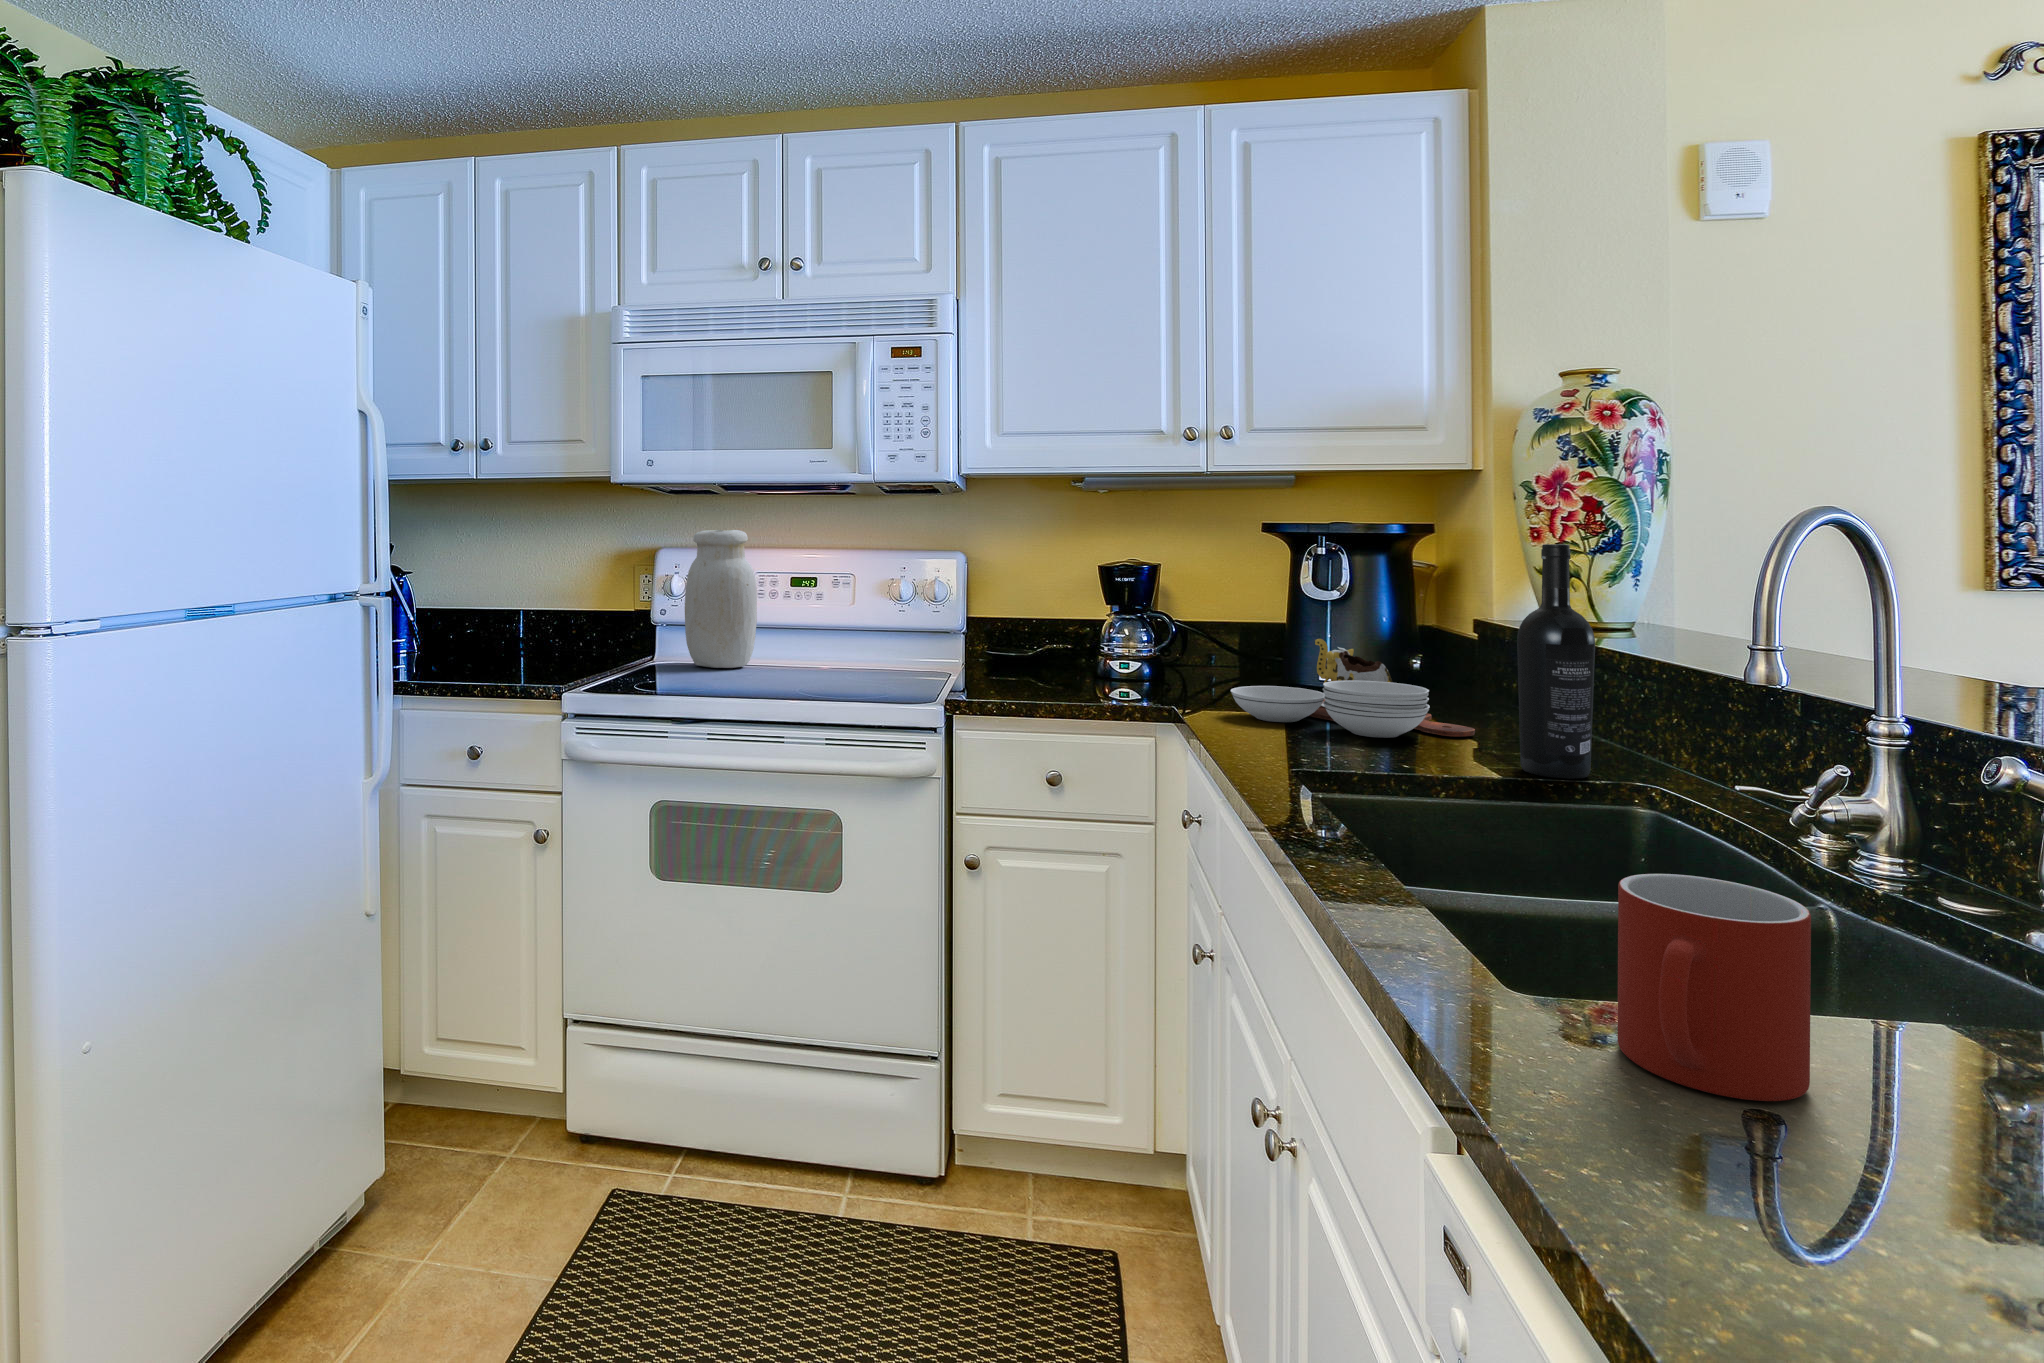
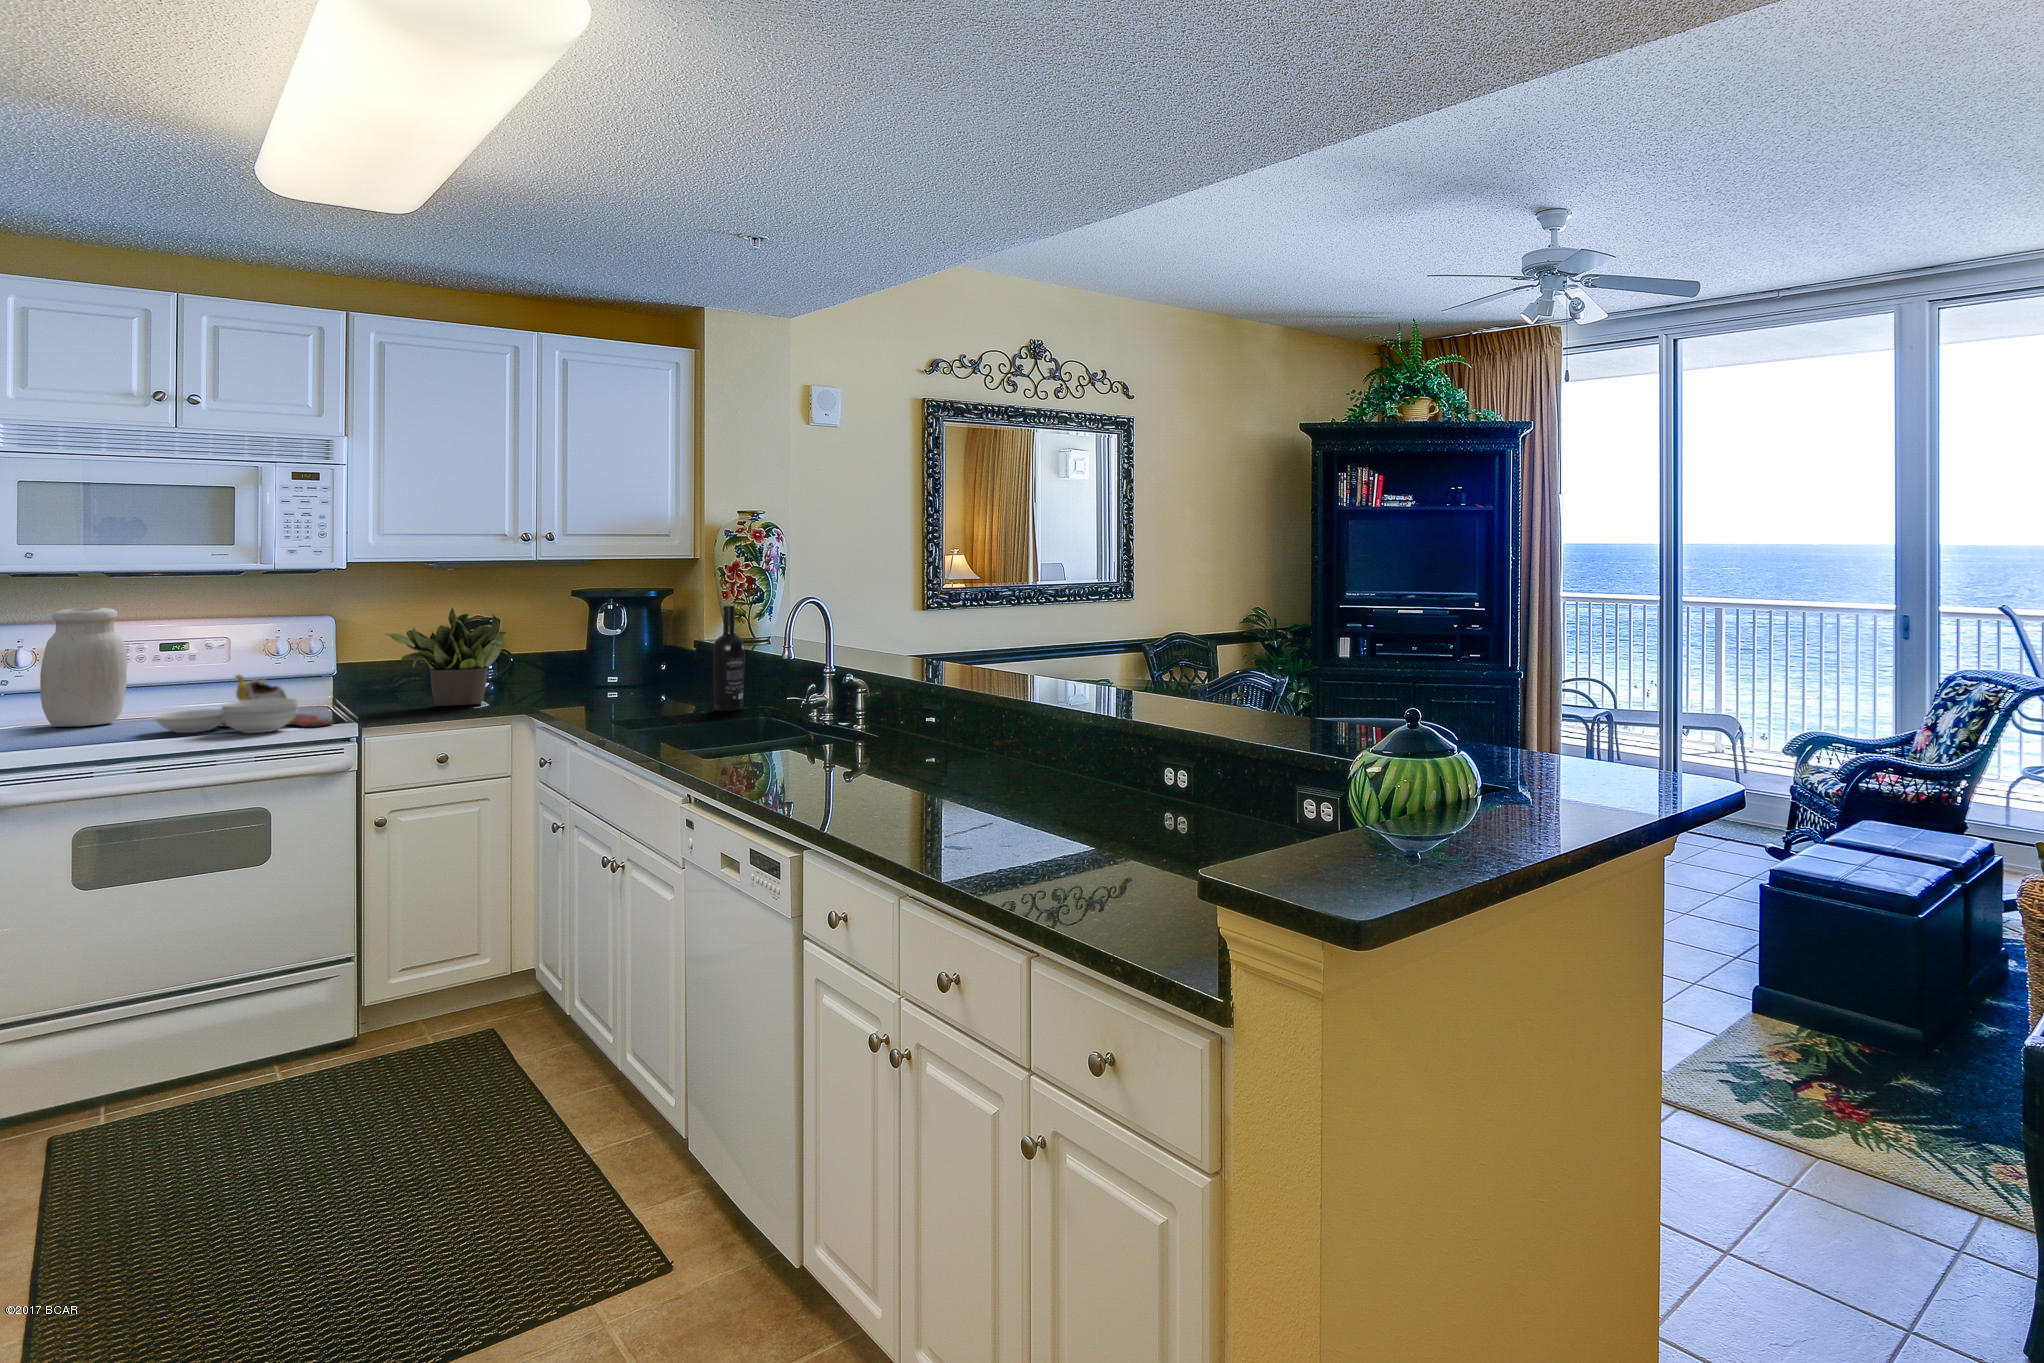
potted plant: none [1003,539,1157,693] -> present [385,608,506,706]
cutting board: present [1231,639,1475,738] -> present [155,675,333,733]
mug: present [1618,874,1811,1101] -> none [727,715,772,768]

